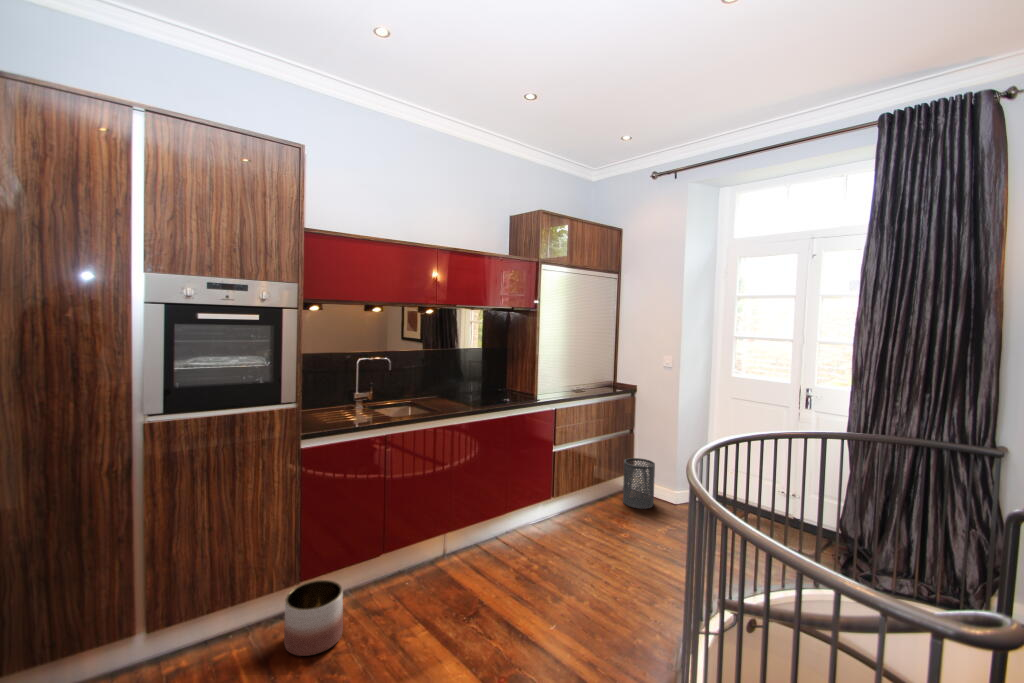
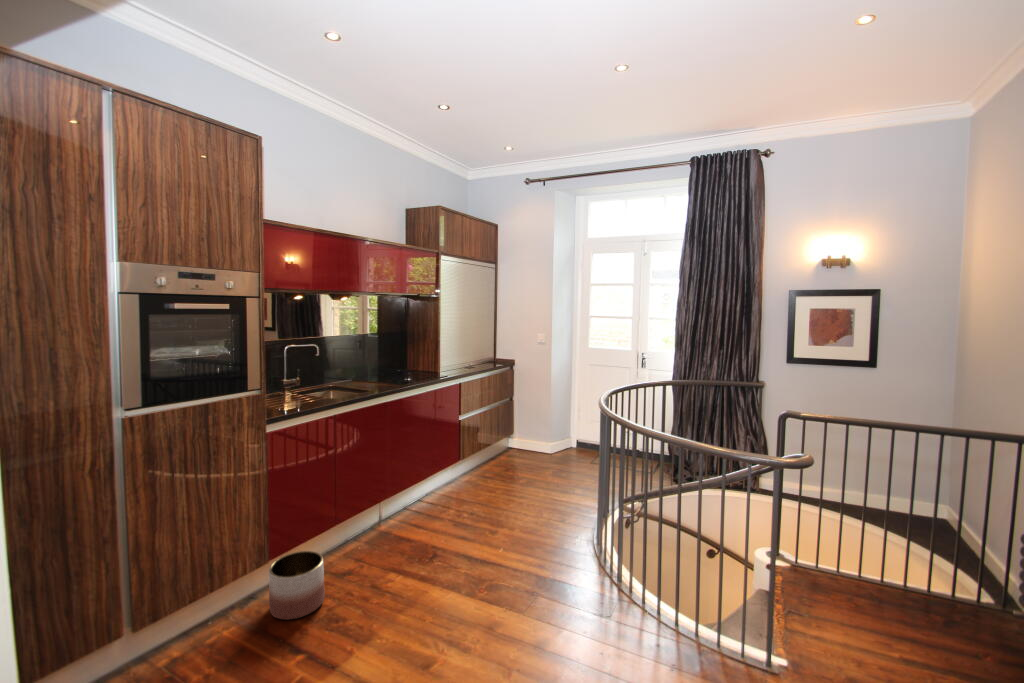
trash can: present [623,458,655,509] -> none [513,419,538,460]

